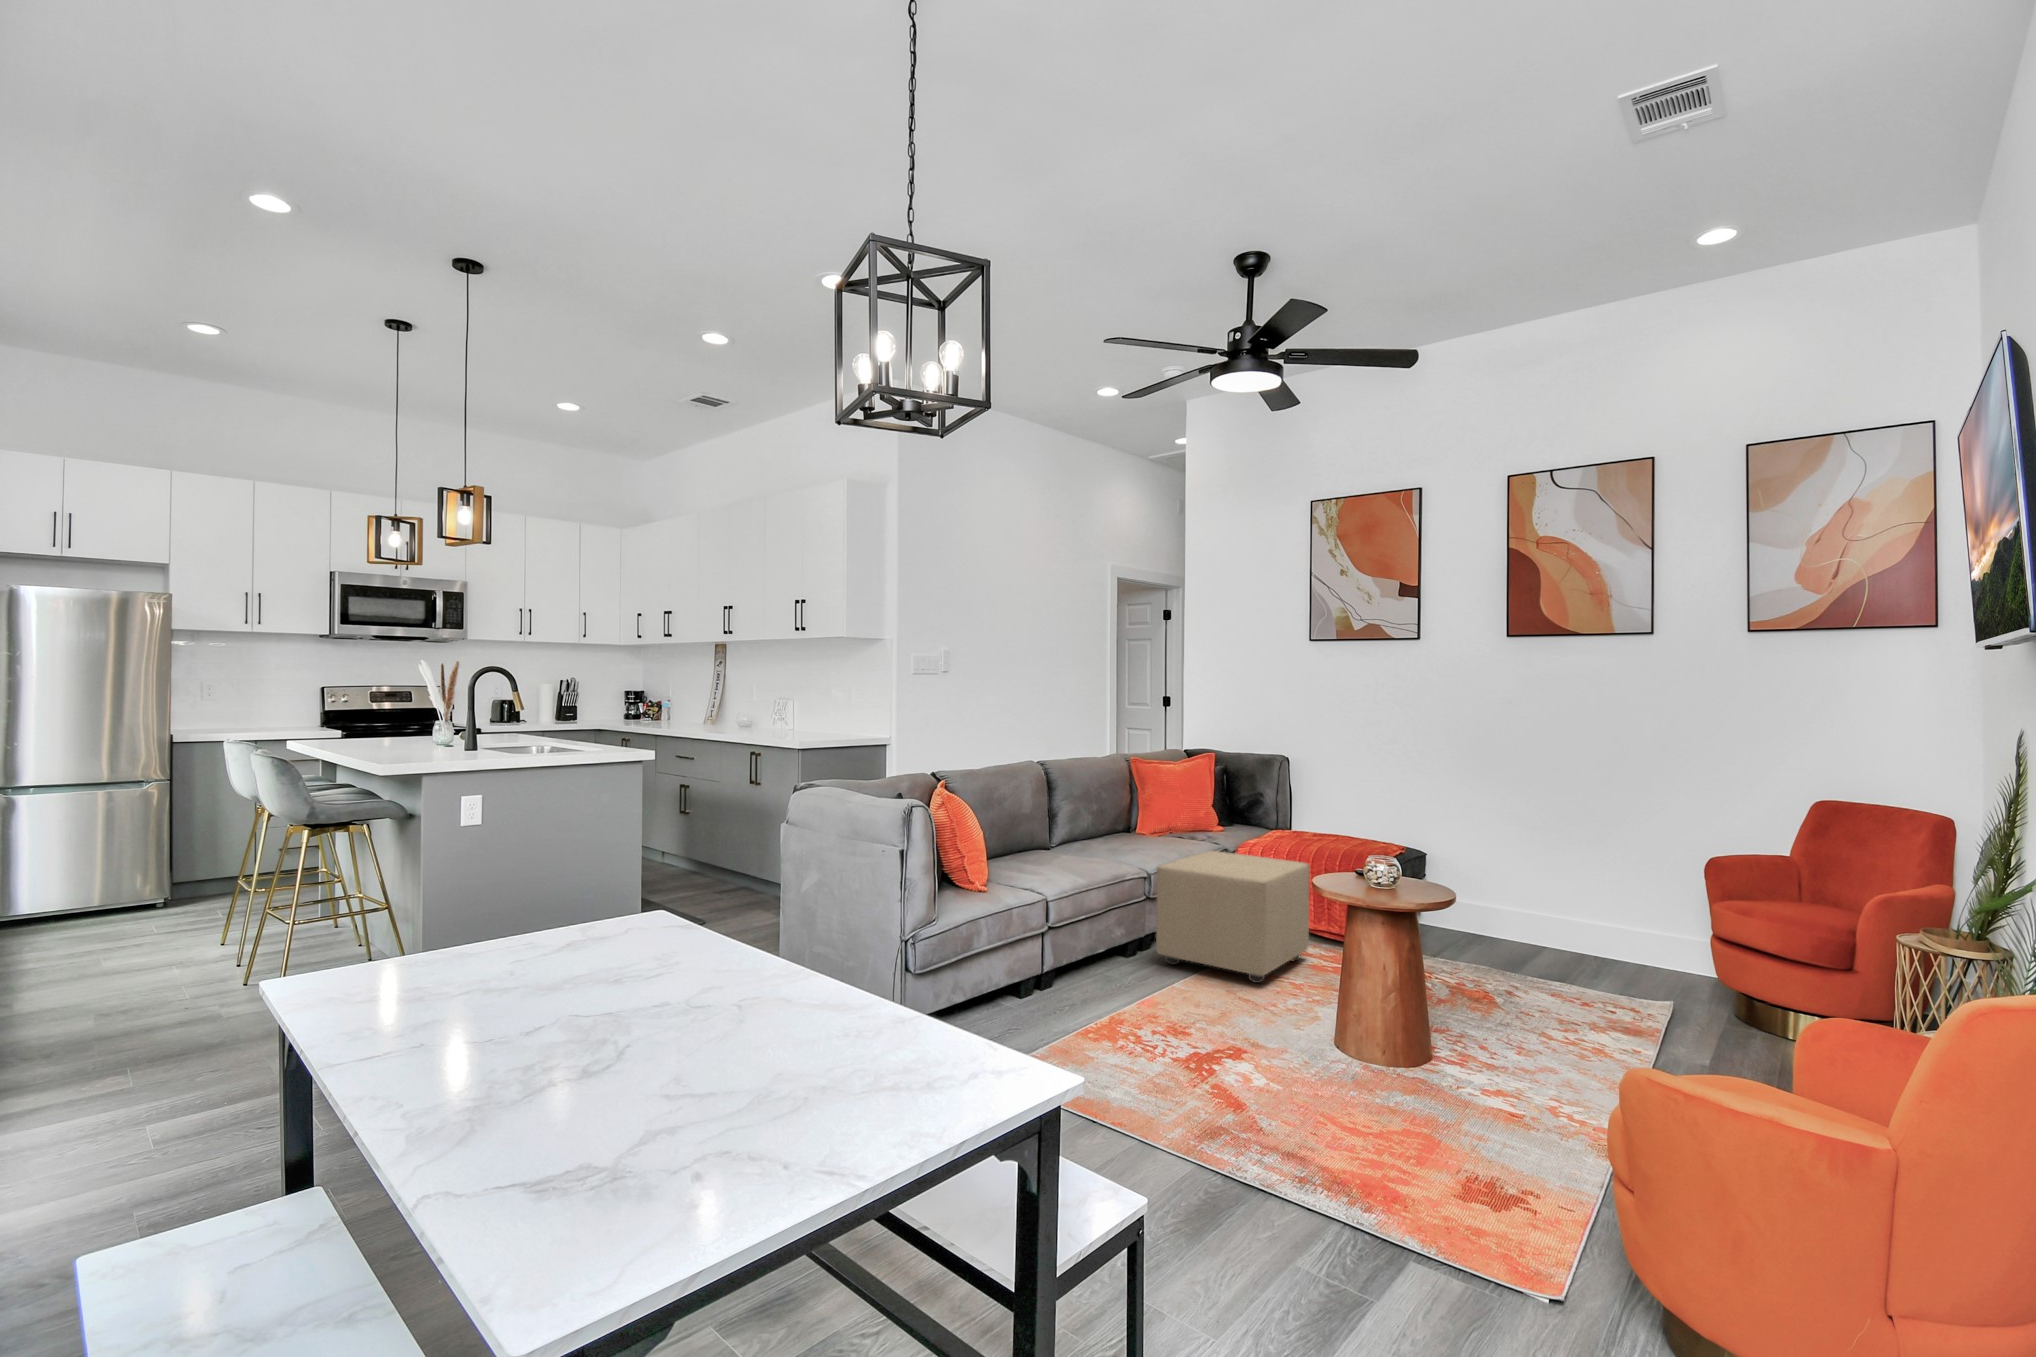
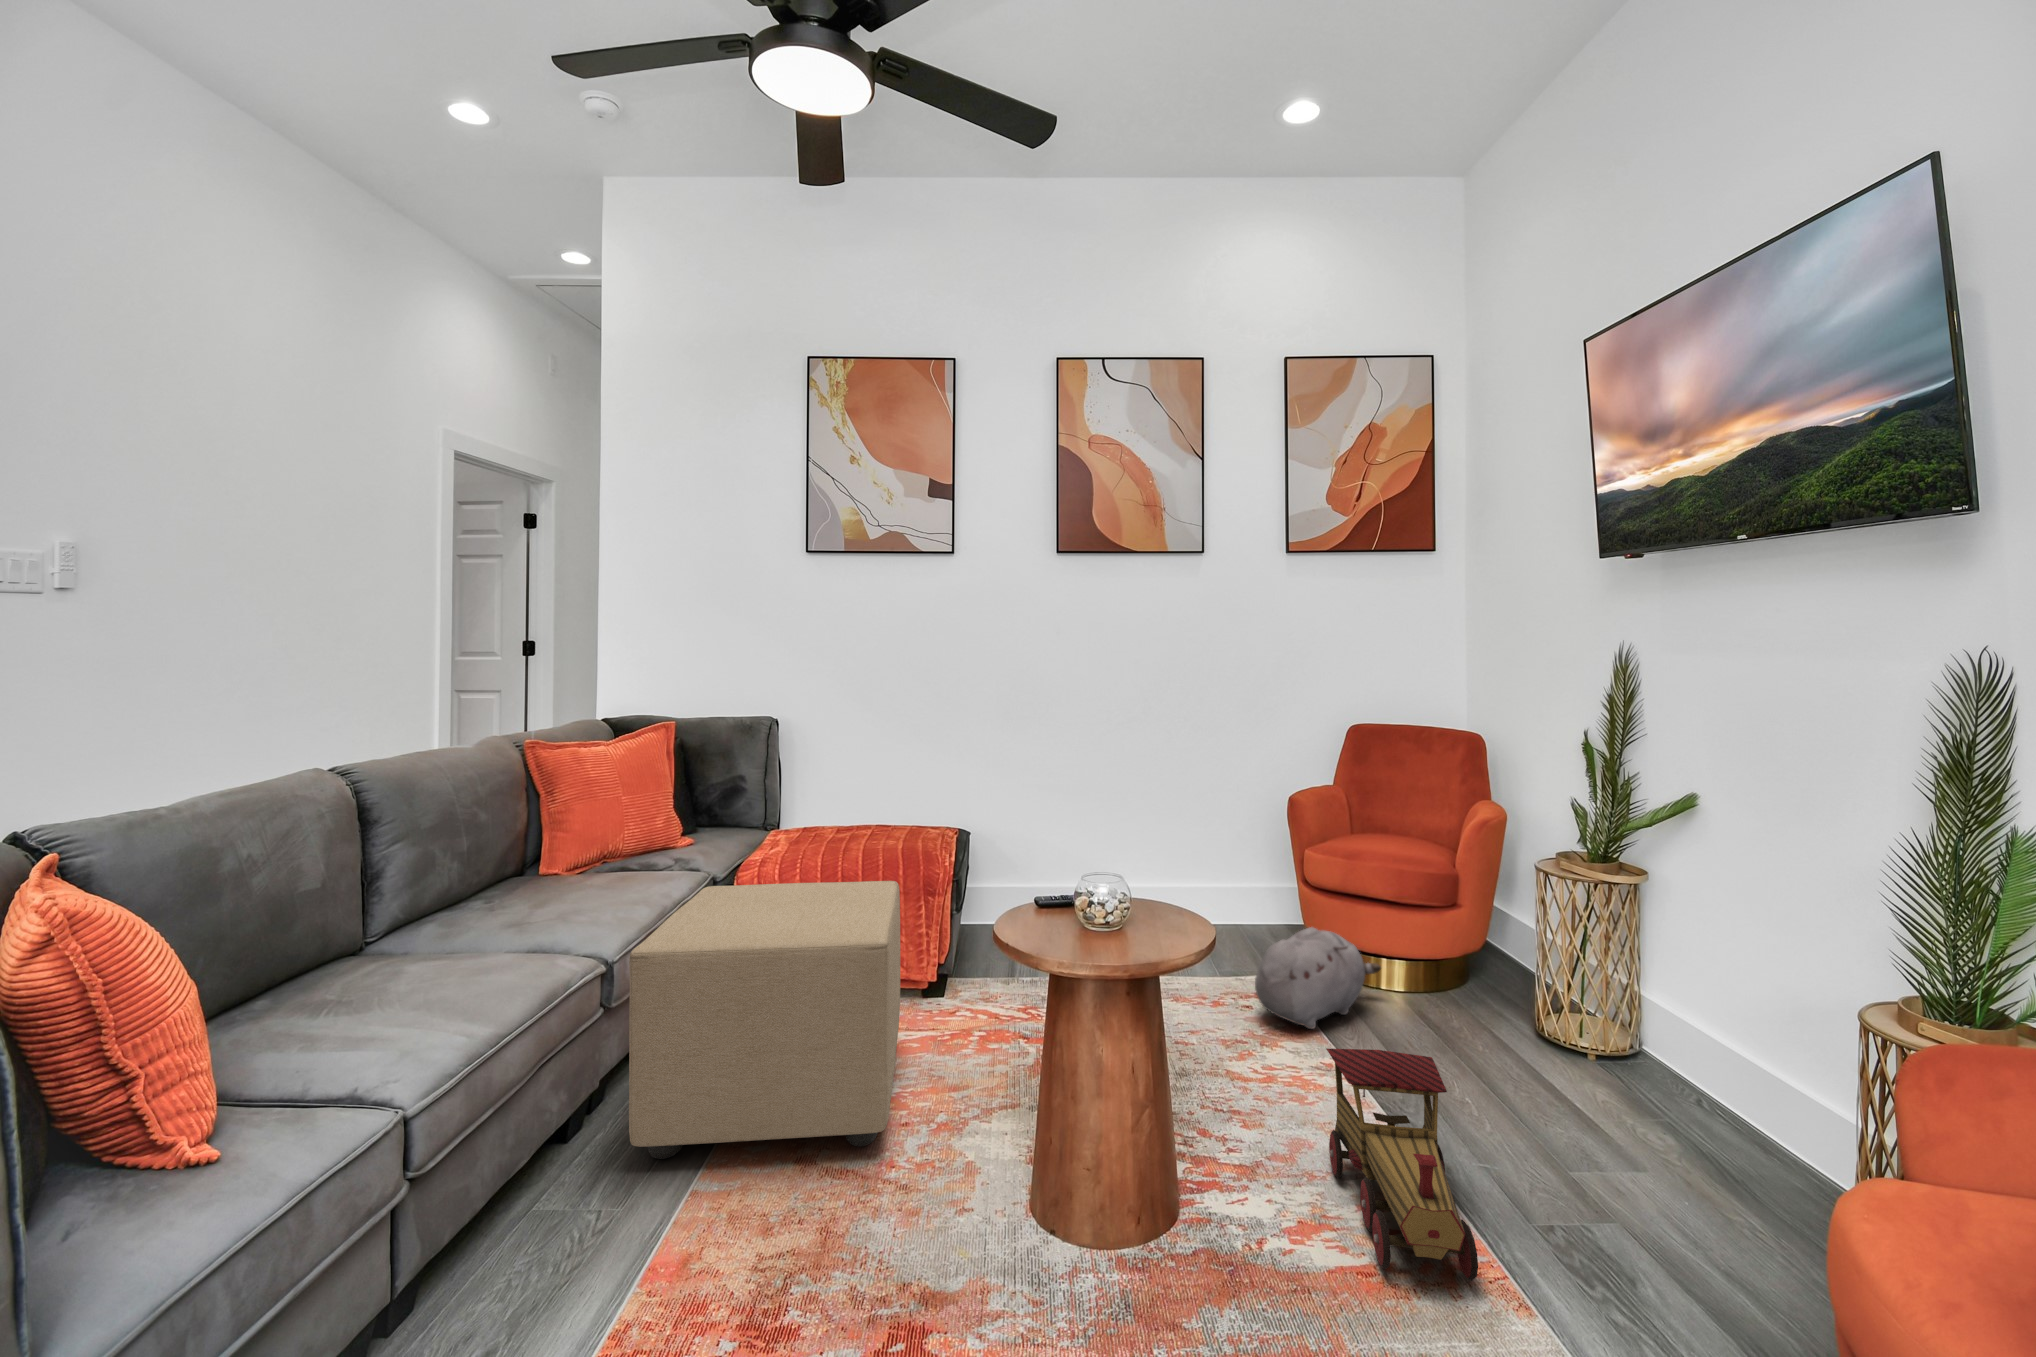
plush toy: none [1565,949,1706,1023] -> present [1255,927,1381,1029]
toy train: none [1456,988,1566,1091] -> present [1327,1049,1478,1281]

